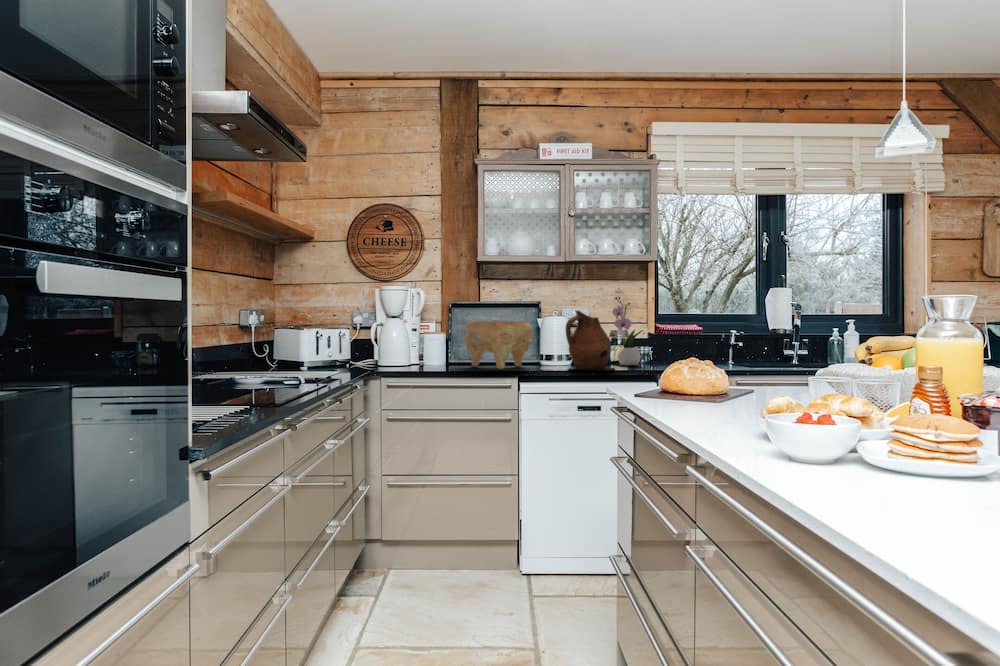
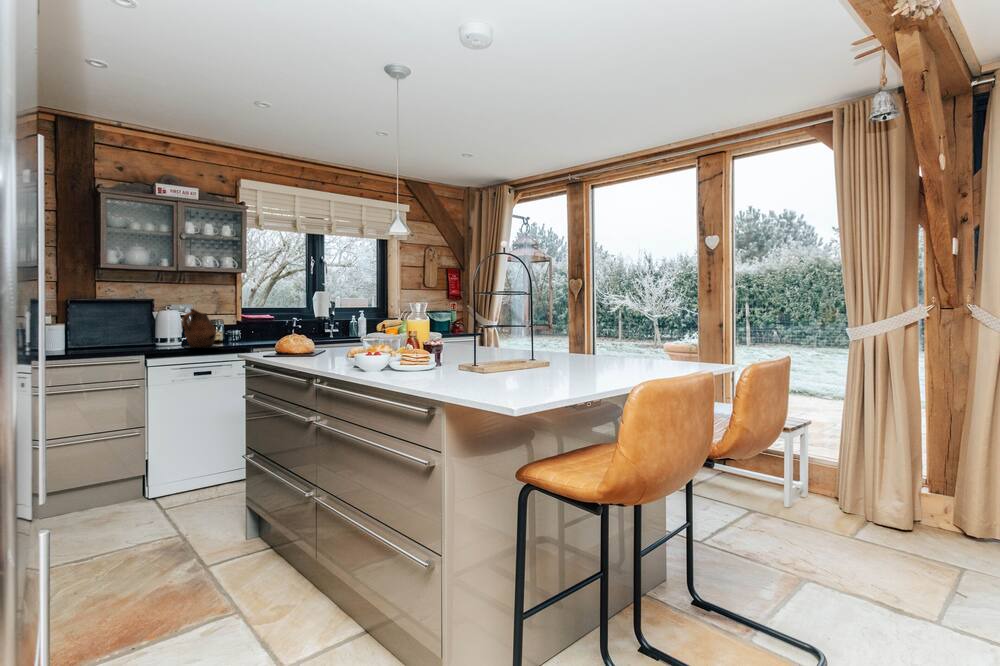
flower arrangement: present [612,297,643,365] -> none [214,298,237,343]
decorative bowl: present [464,321,532,369] -> none [93,314,154,350]

